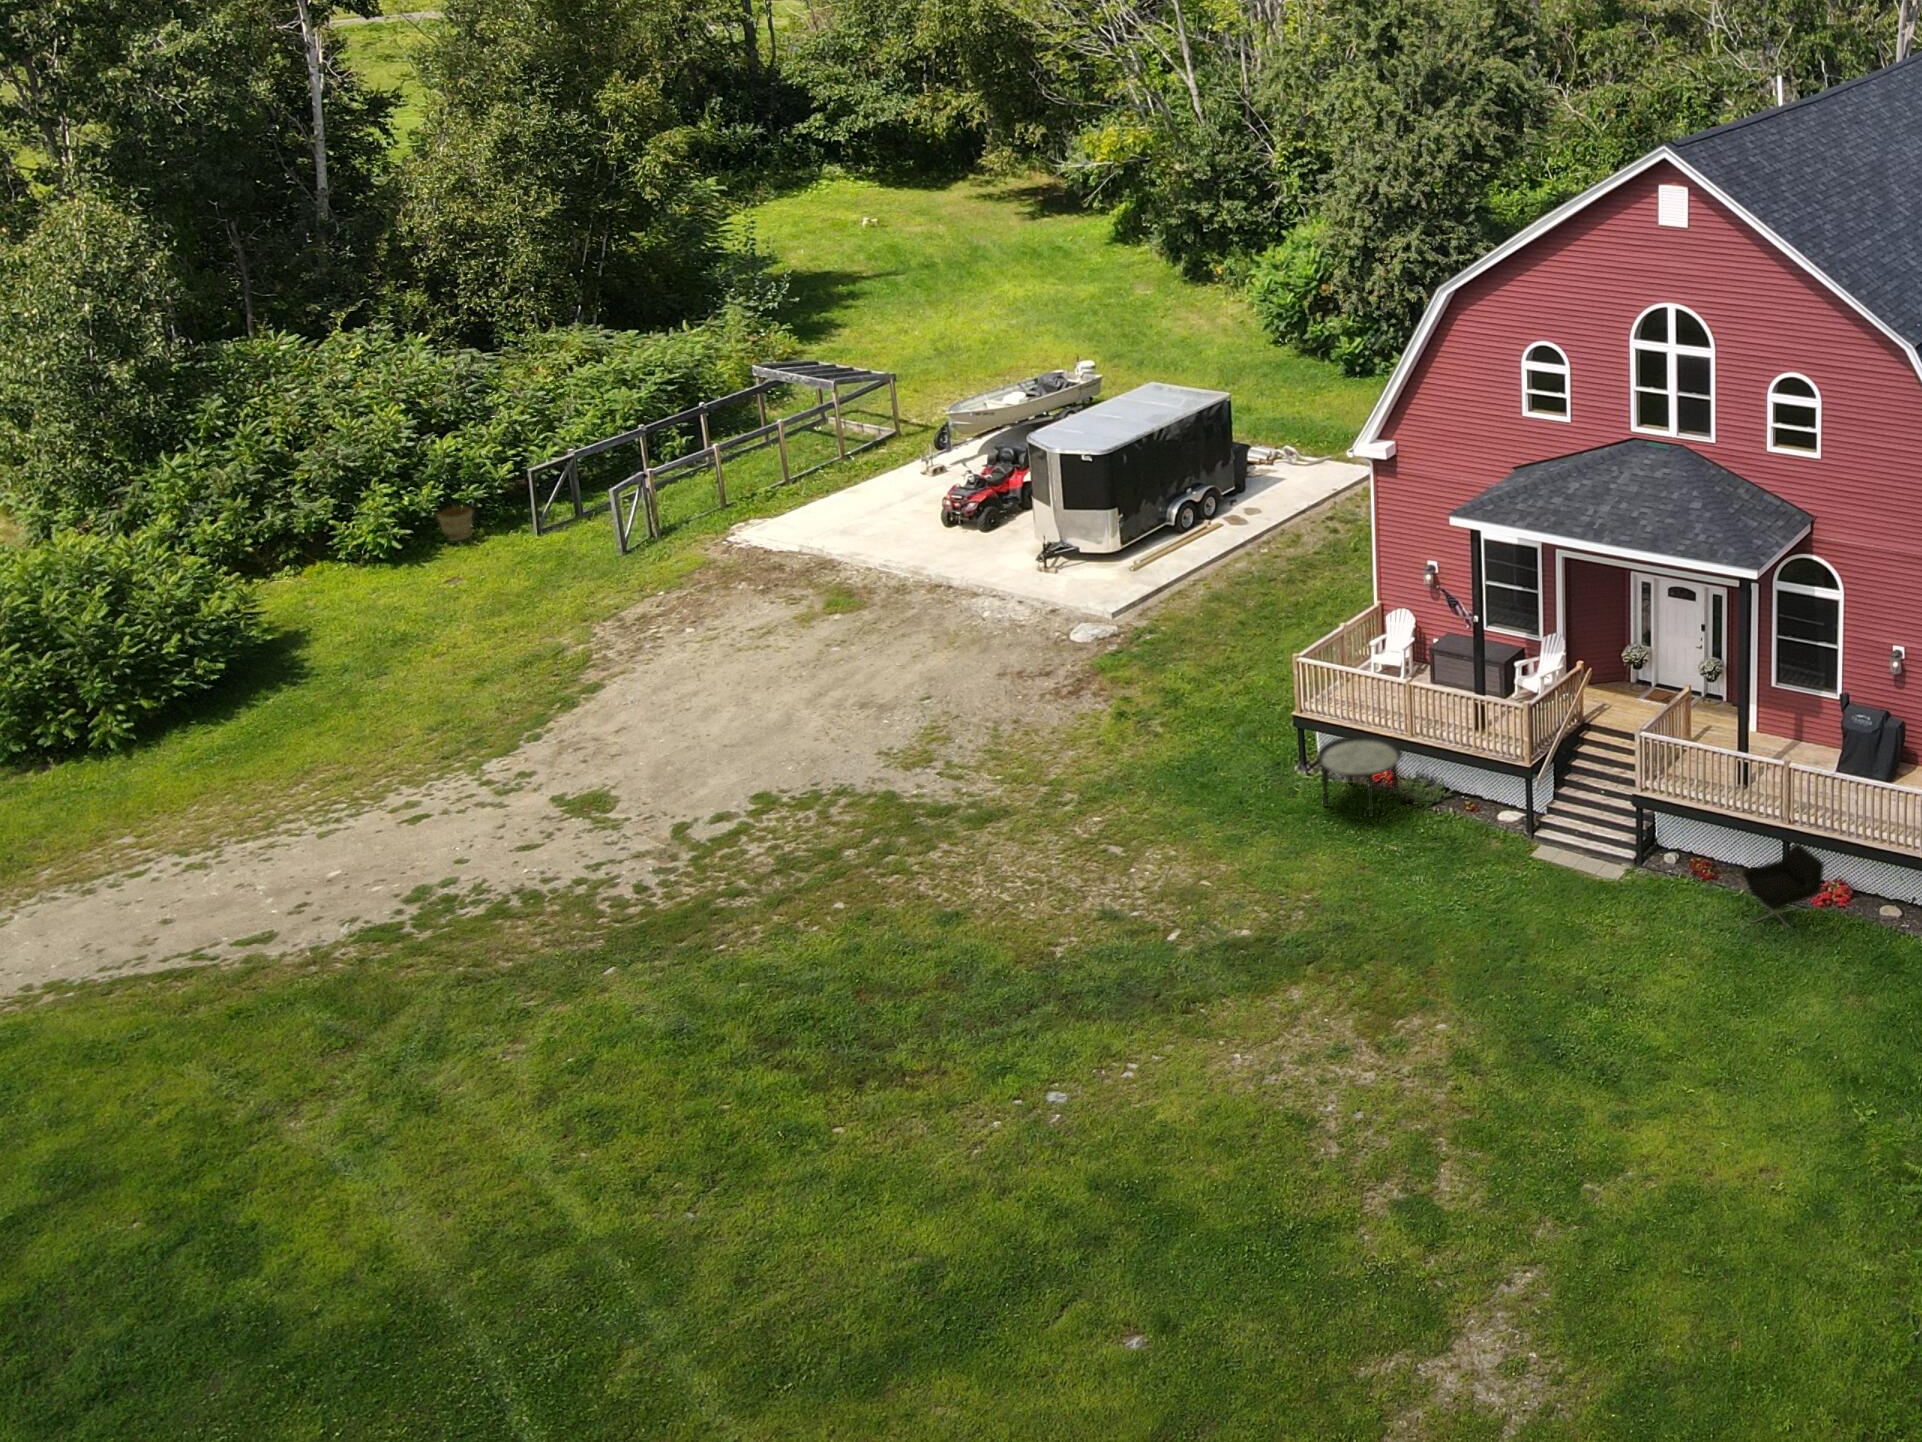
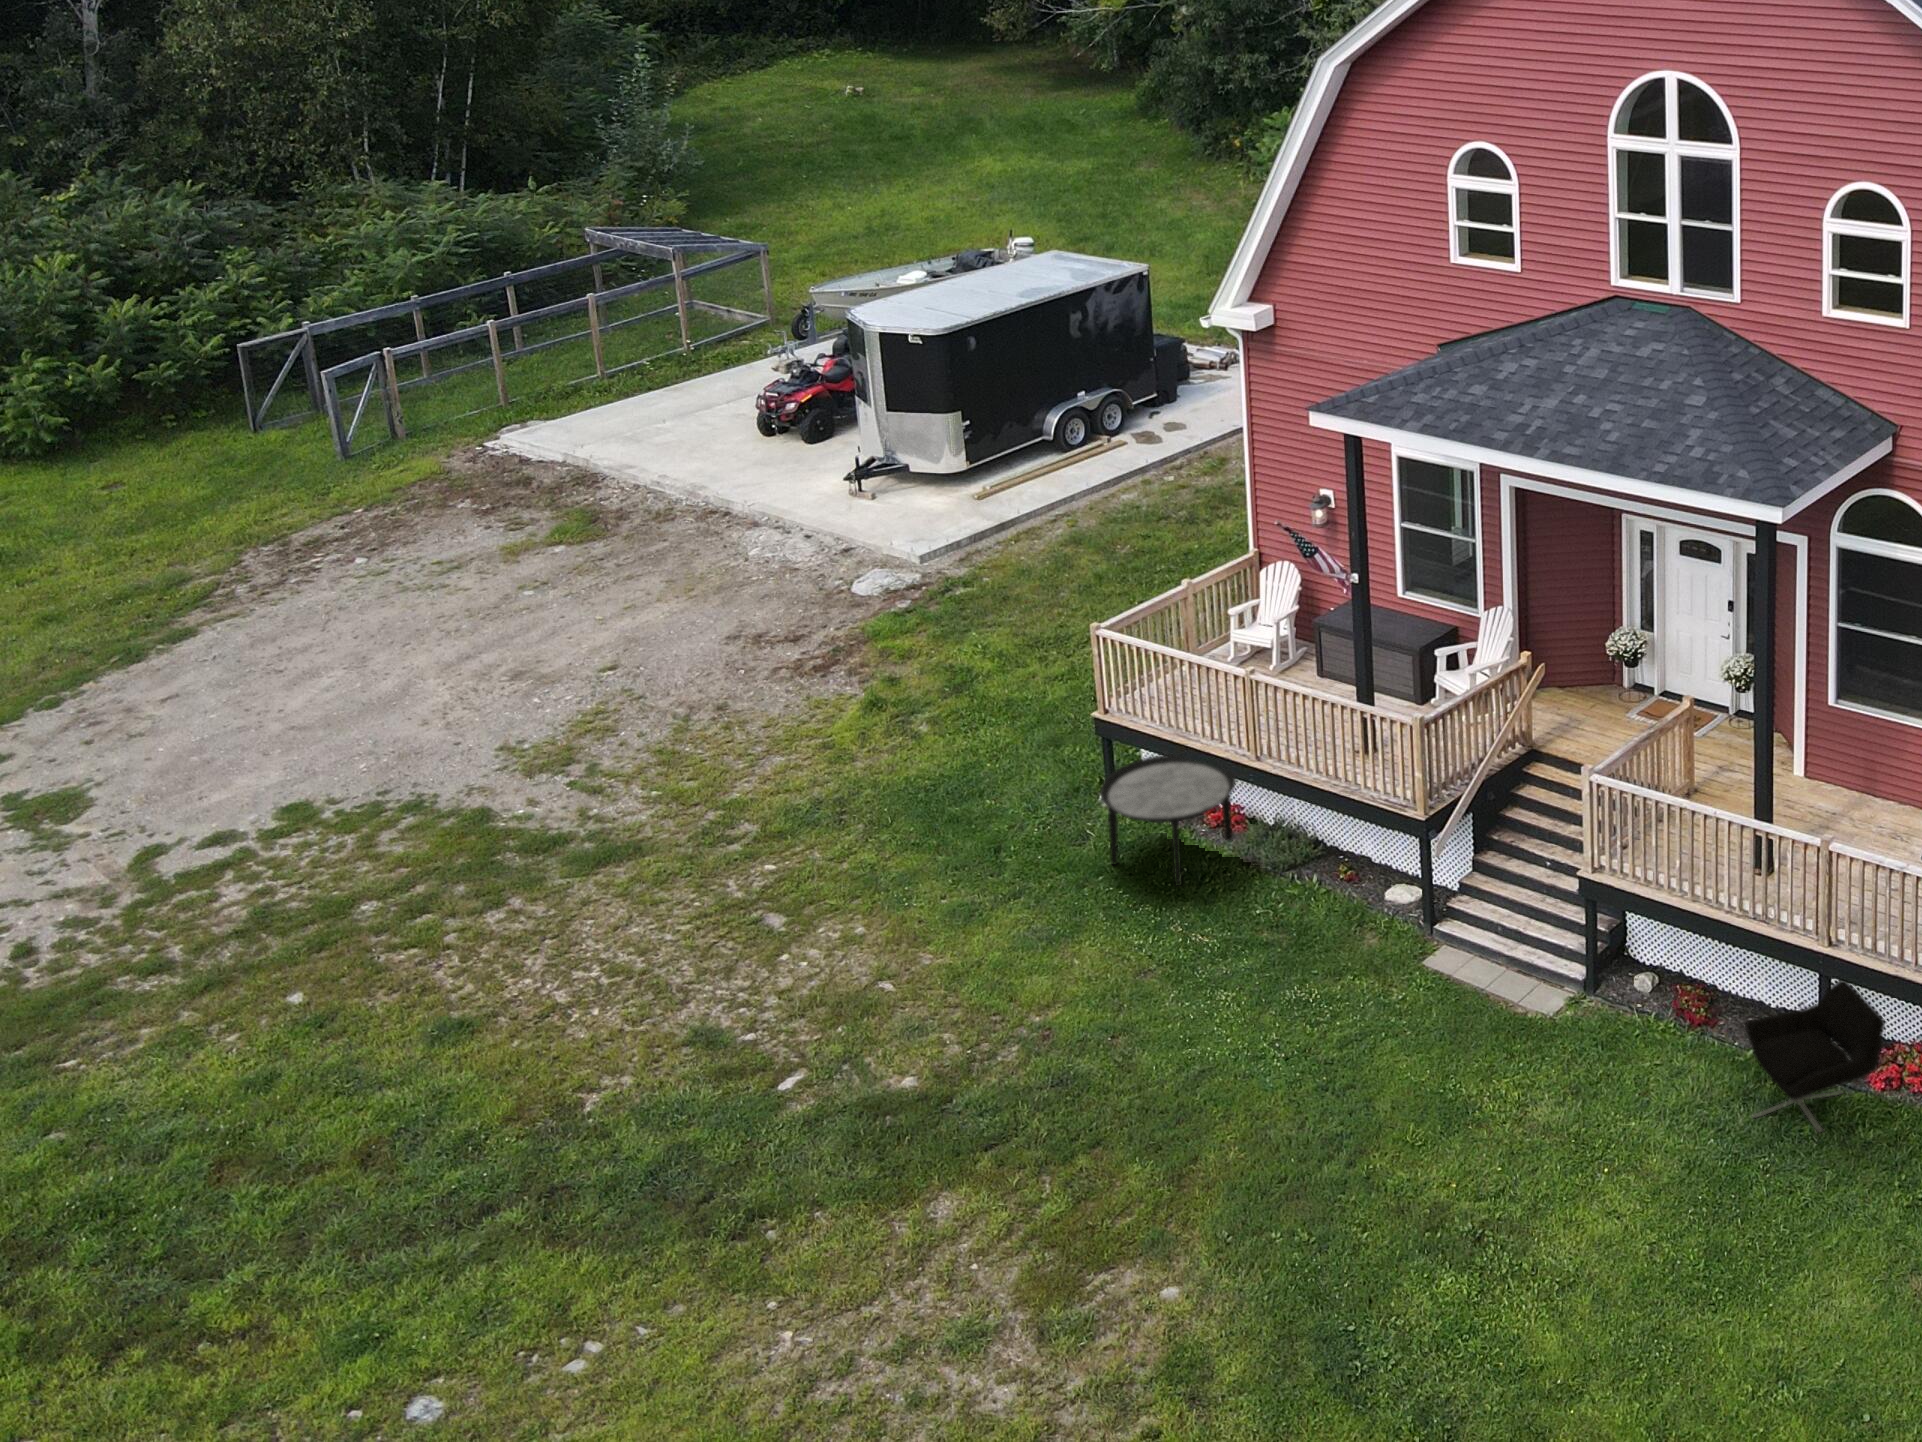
wooden bucket: present [437,507,473,541] -> none [118,394,170,438]

